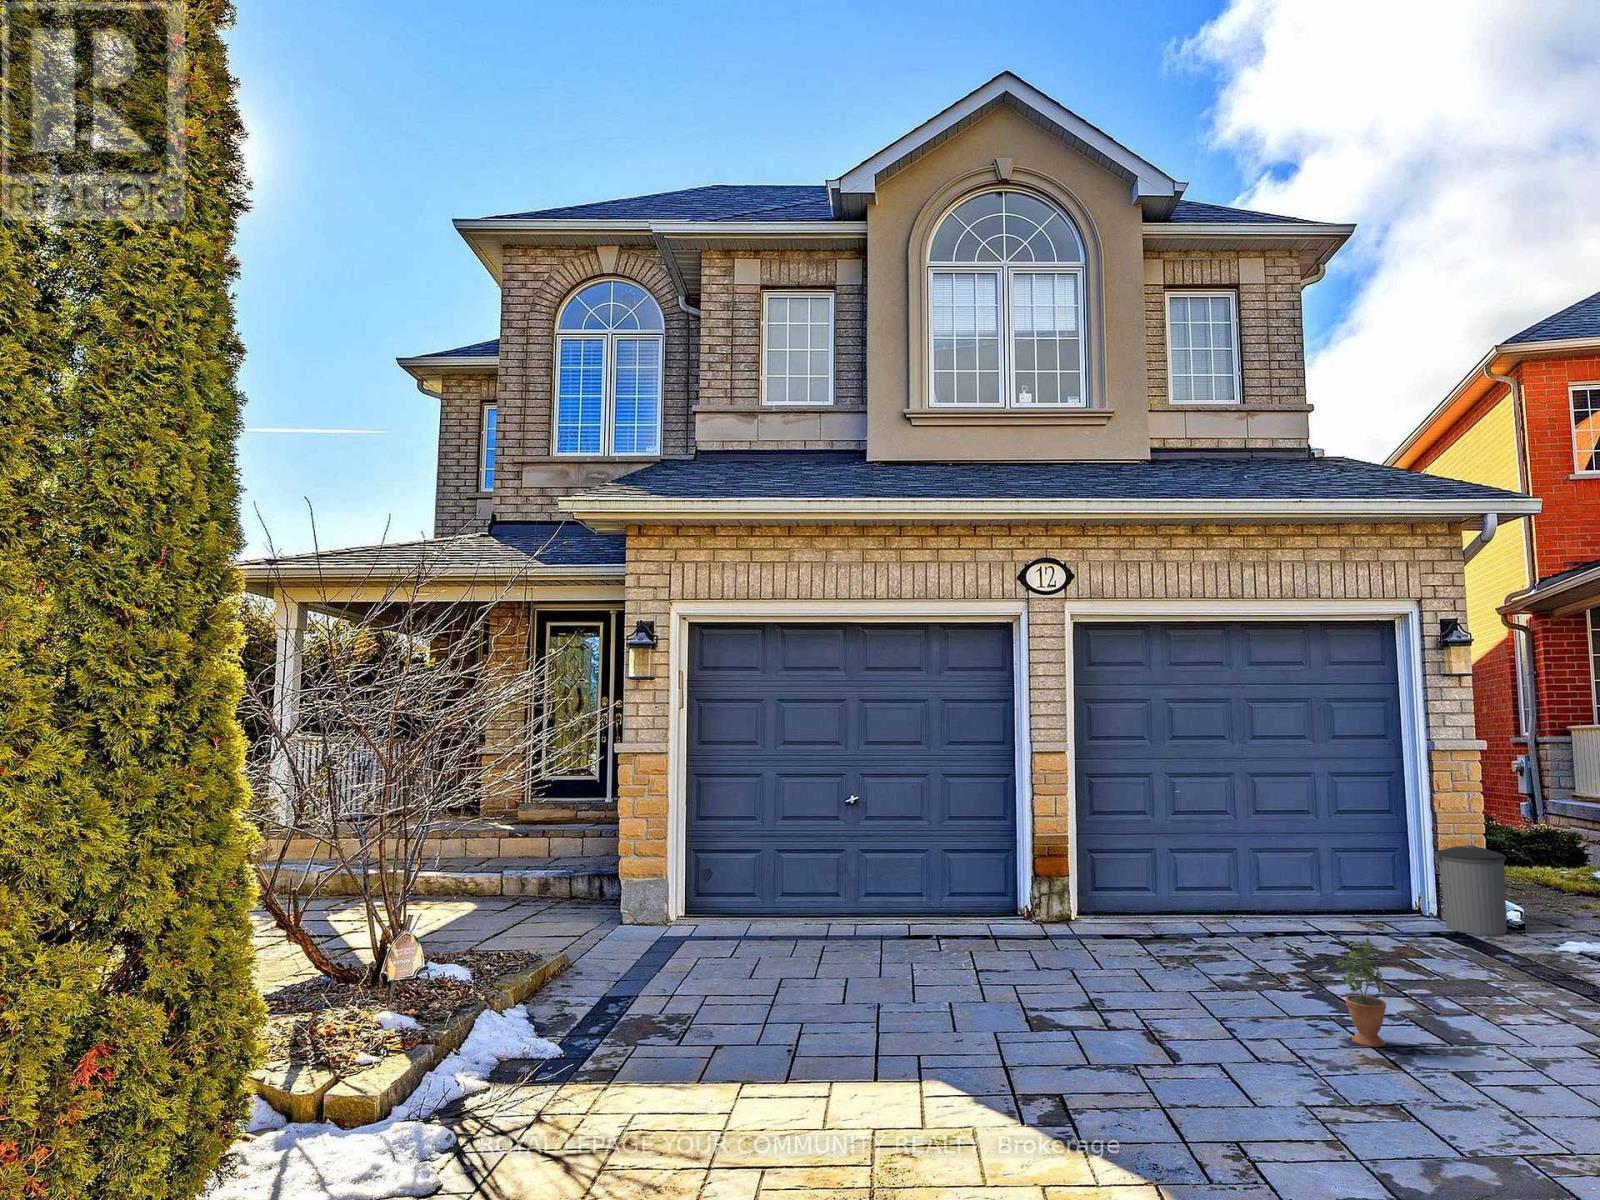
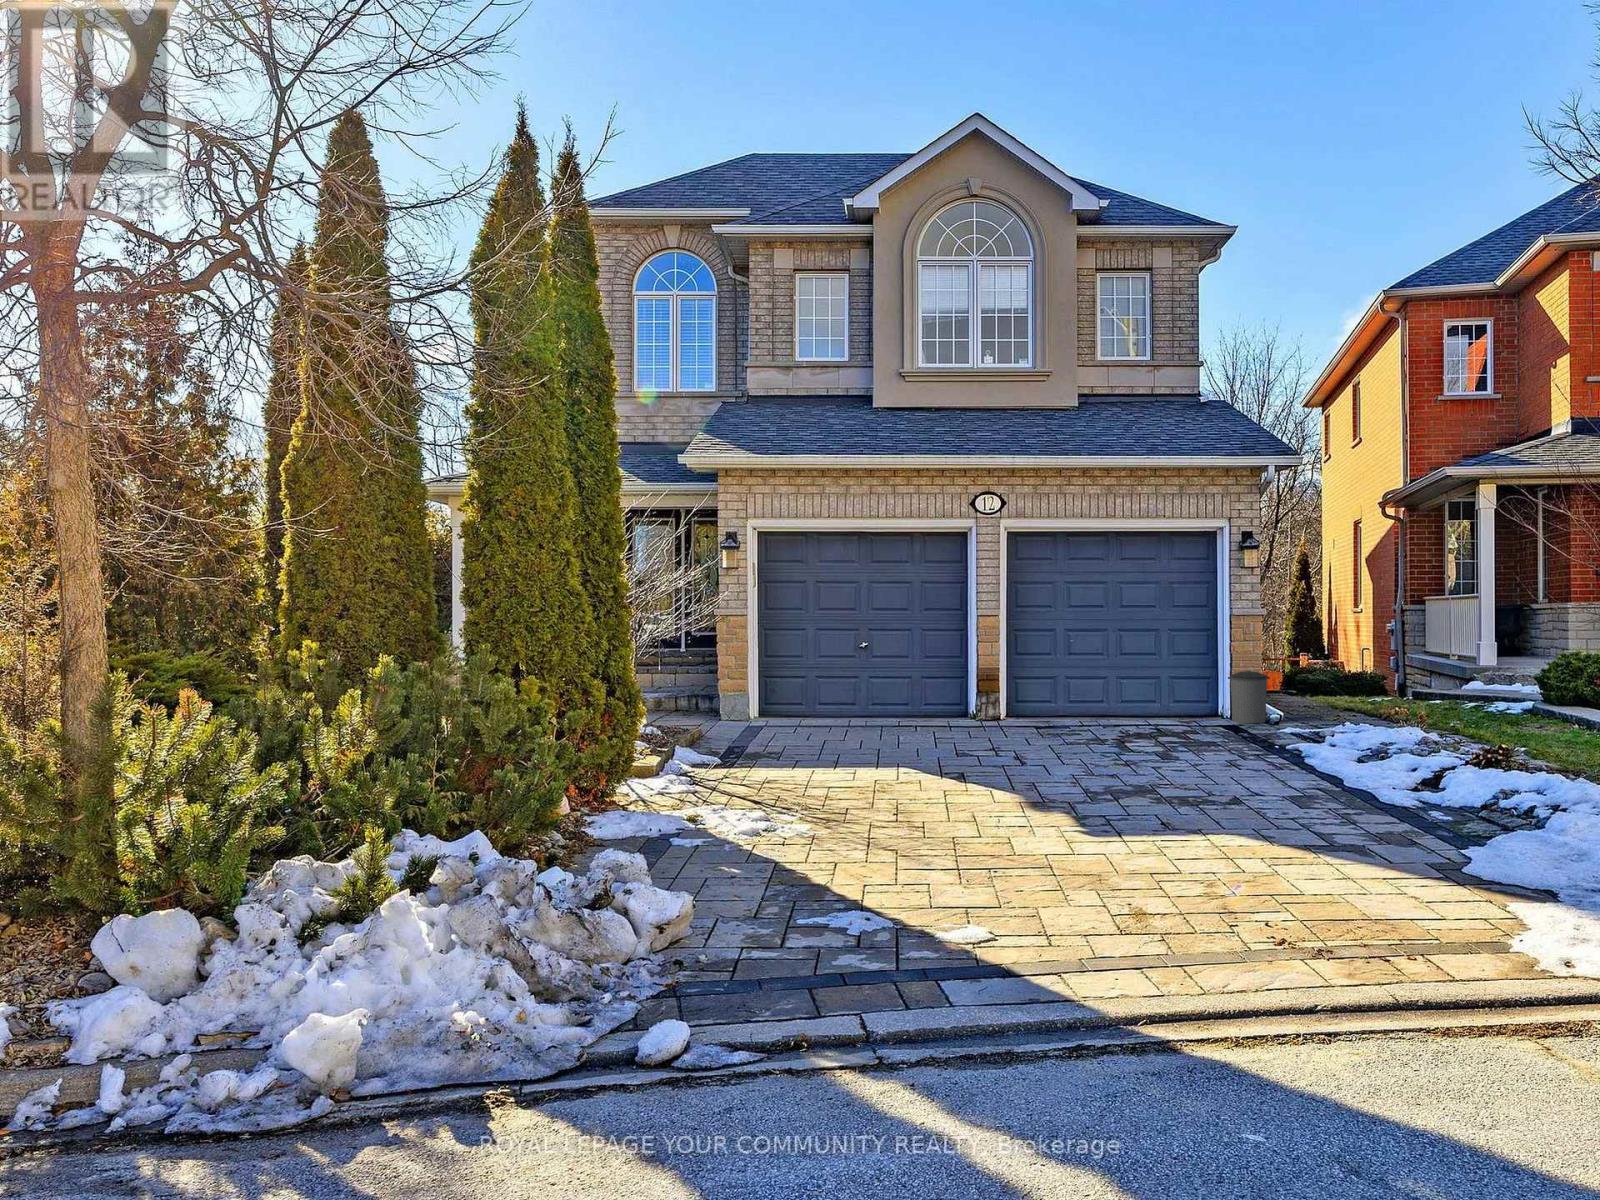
potted plant: present [1336,938,1386,1047] -> none [1110,705,1133,758]

